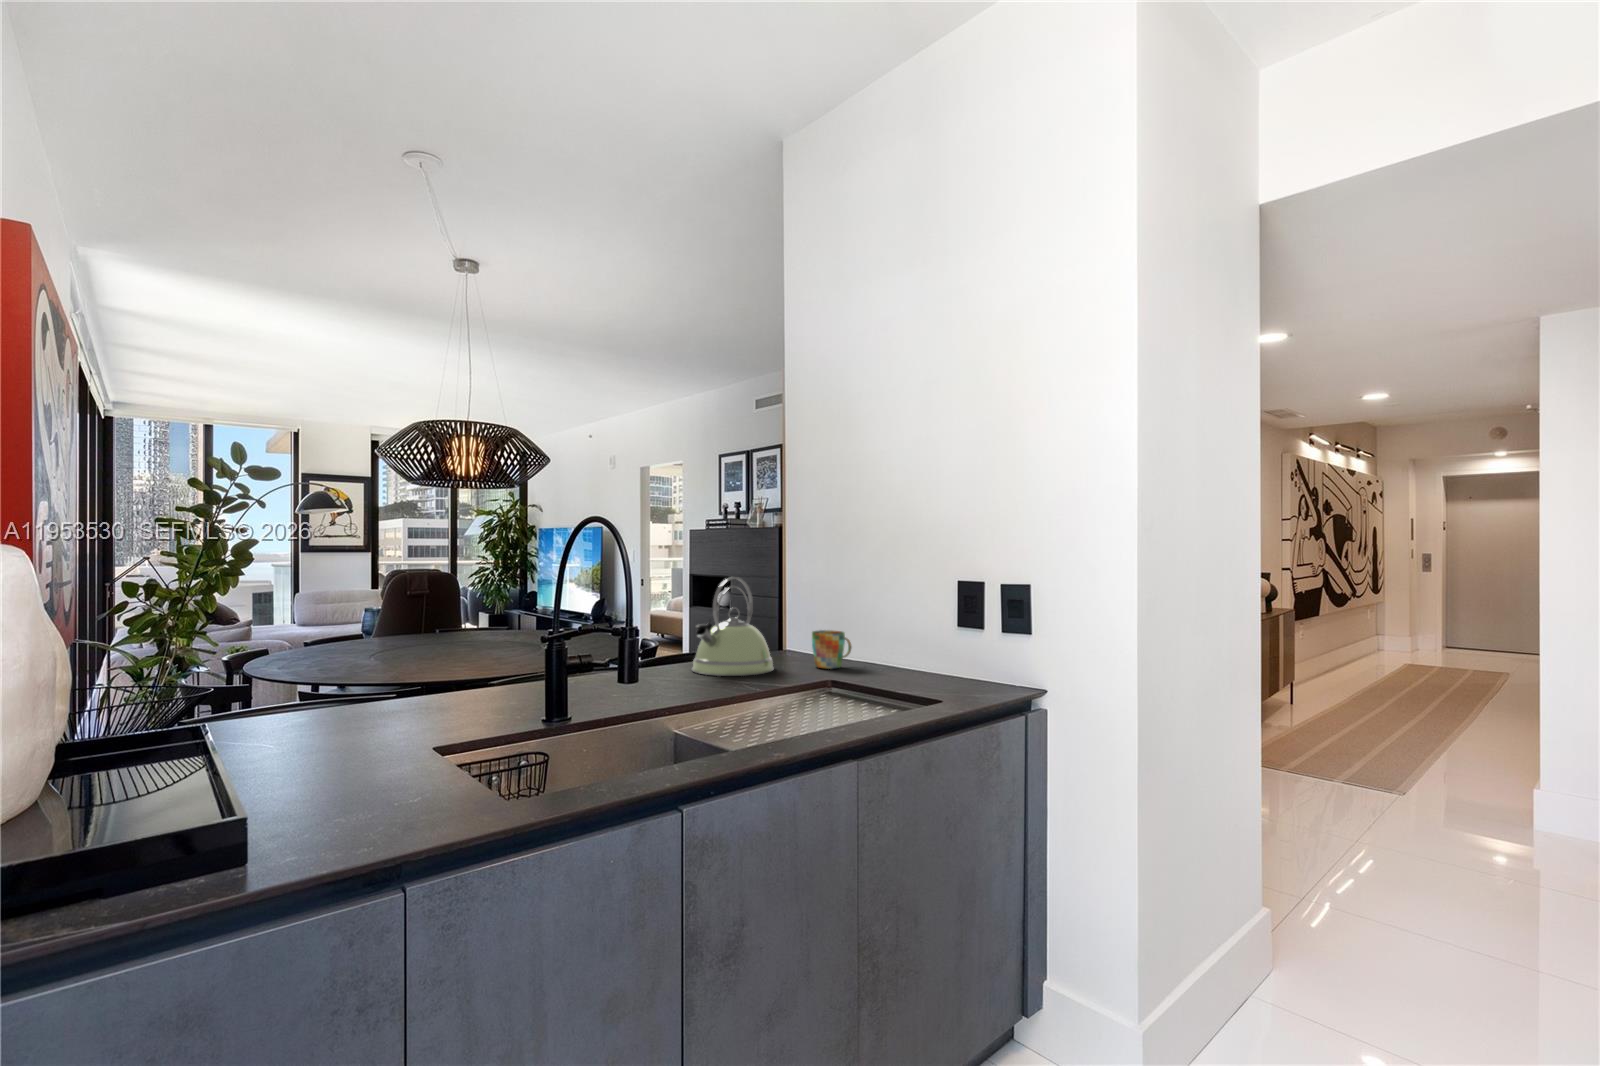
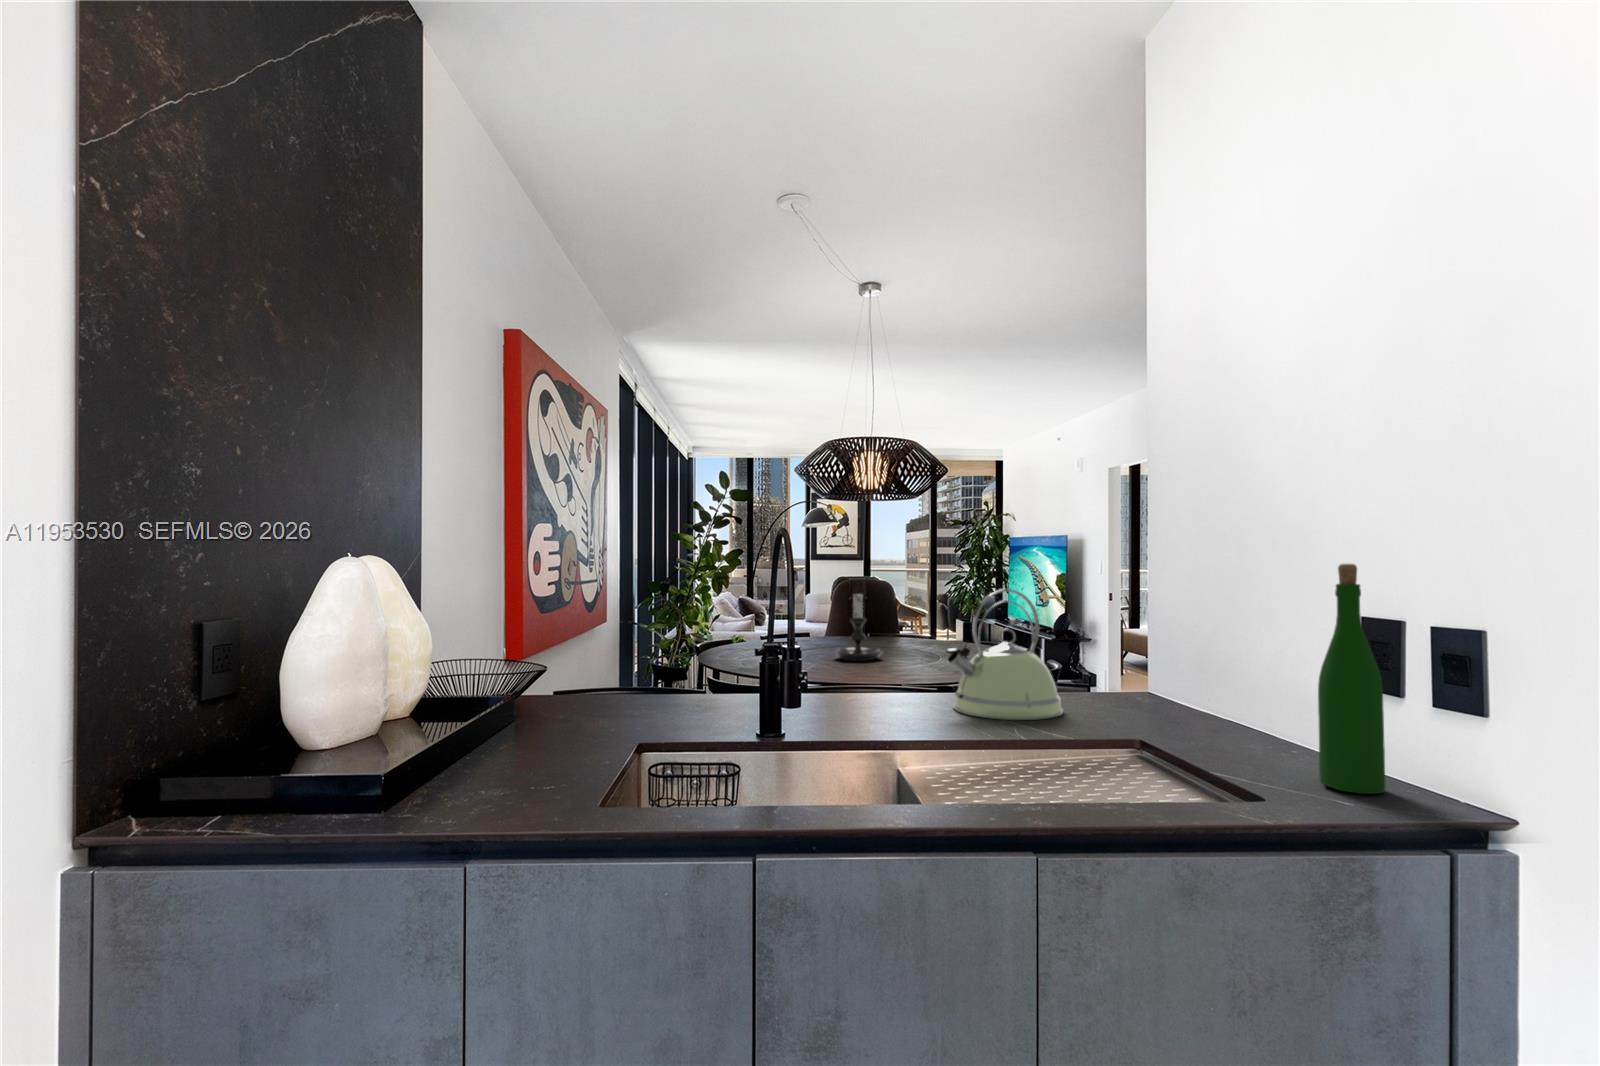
wine bottle: none [957,558,989,687] -> present [1318,564,1385,794]
candle holder: none [452,581,506,653] -> present [835,590,883,661]
mug: present [812,630,851,669] -> none [1118,667,1185,724]

